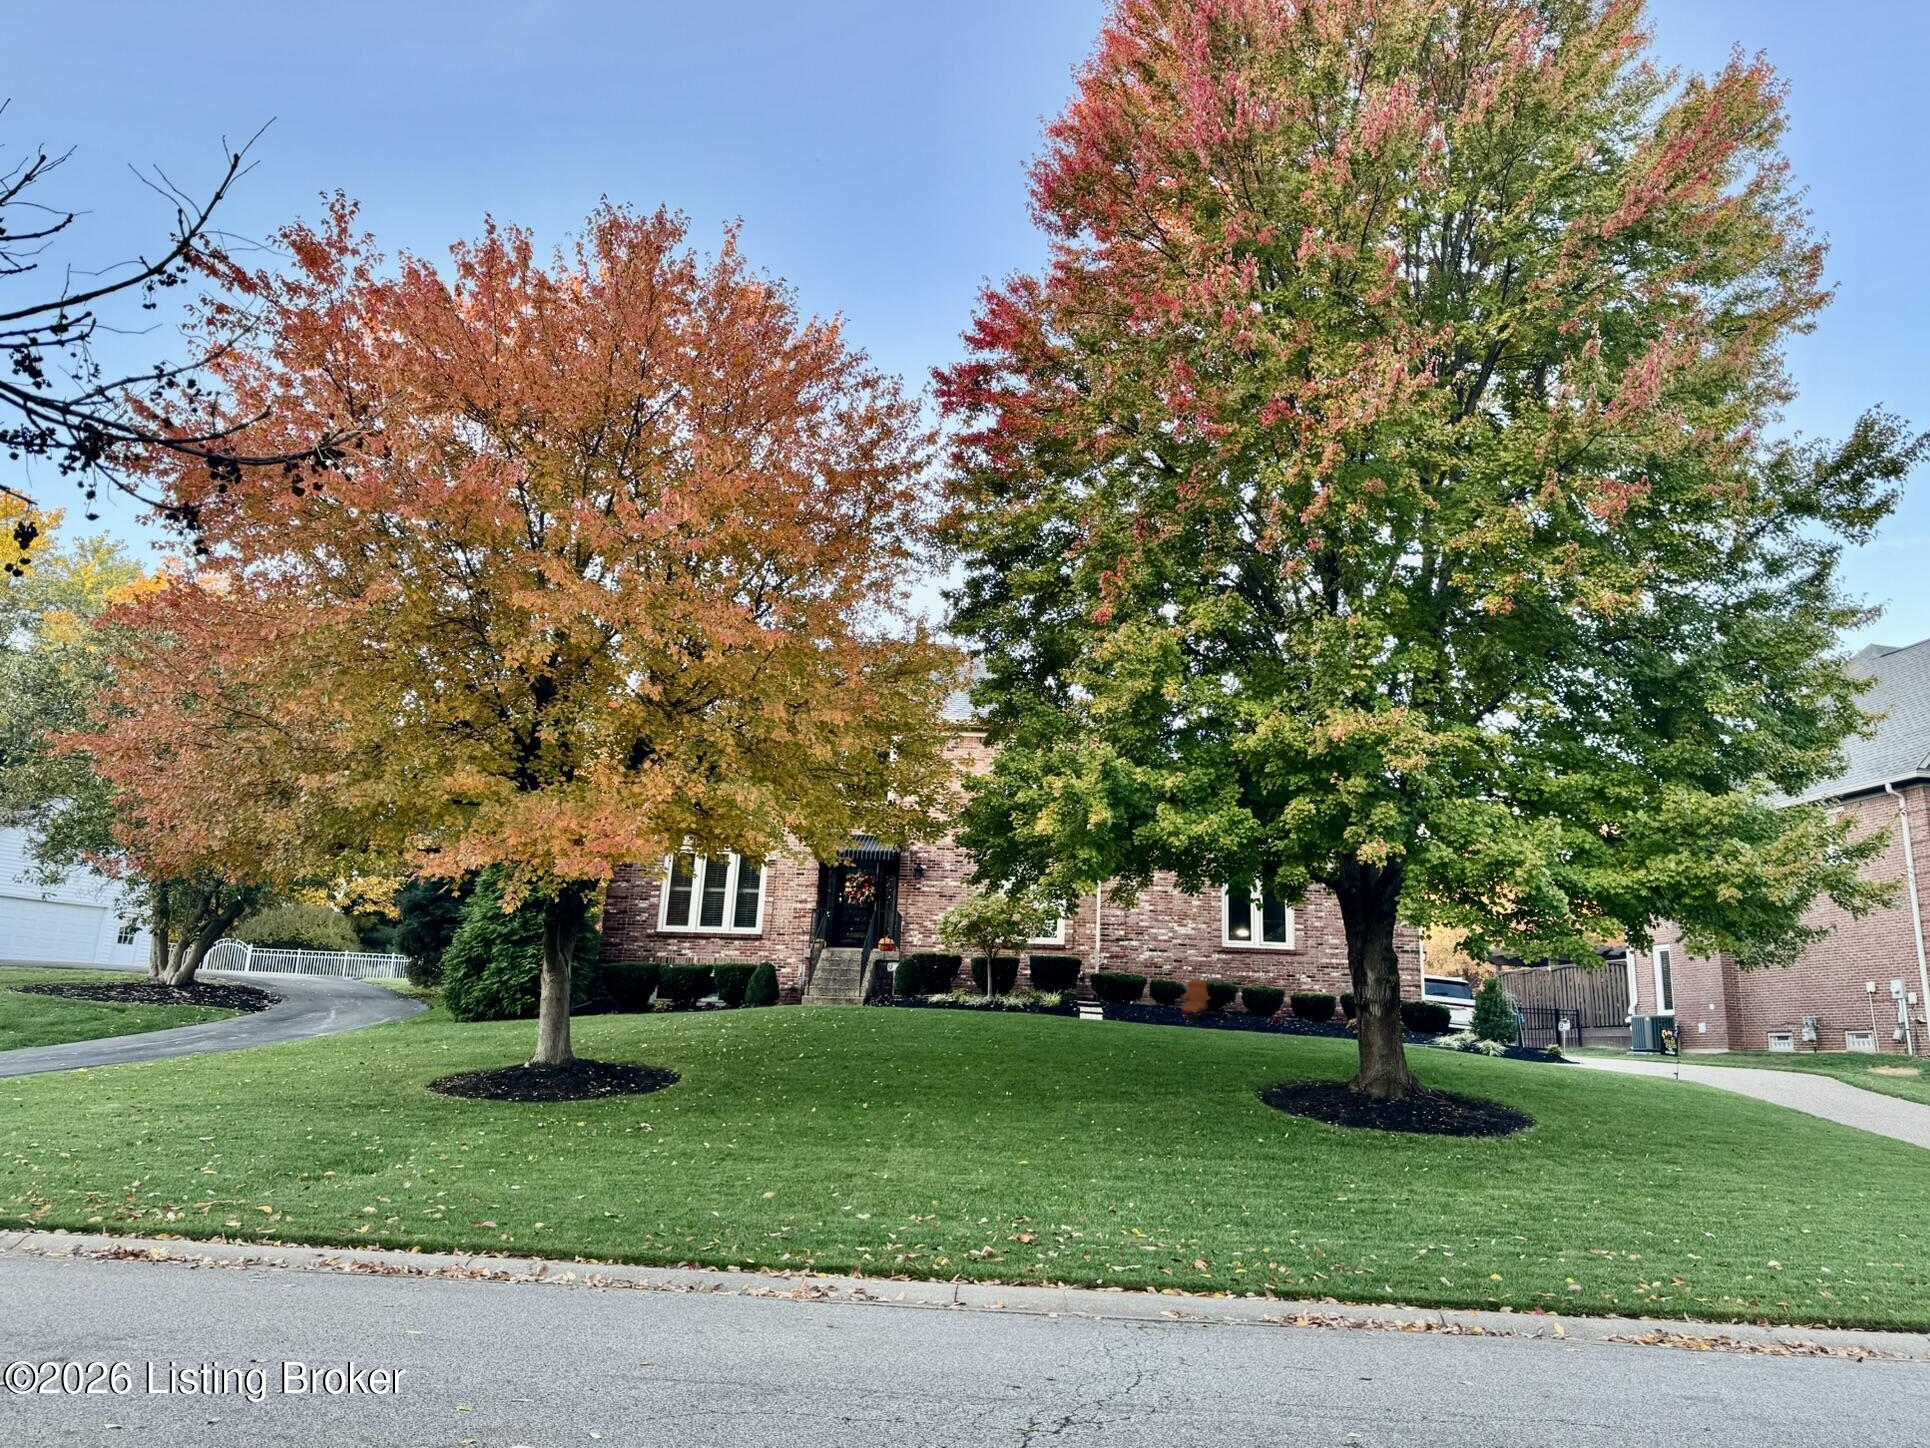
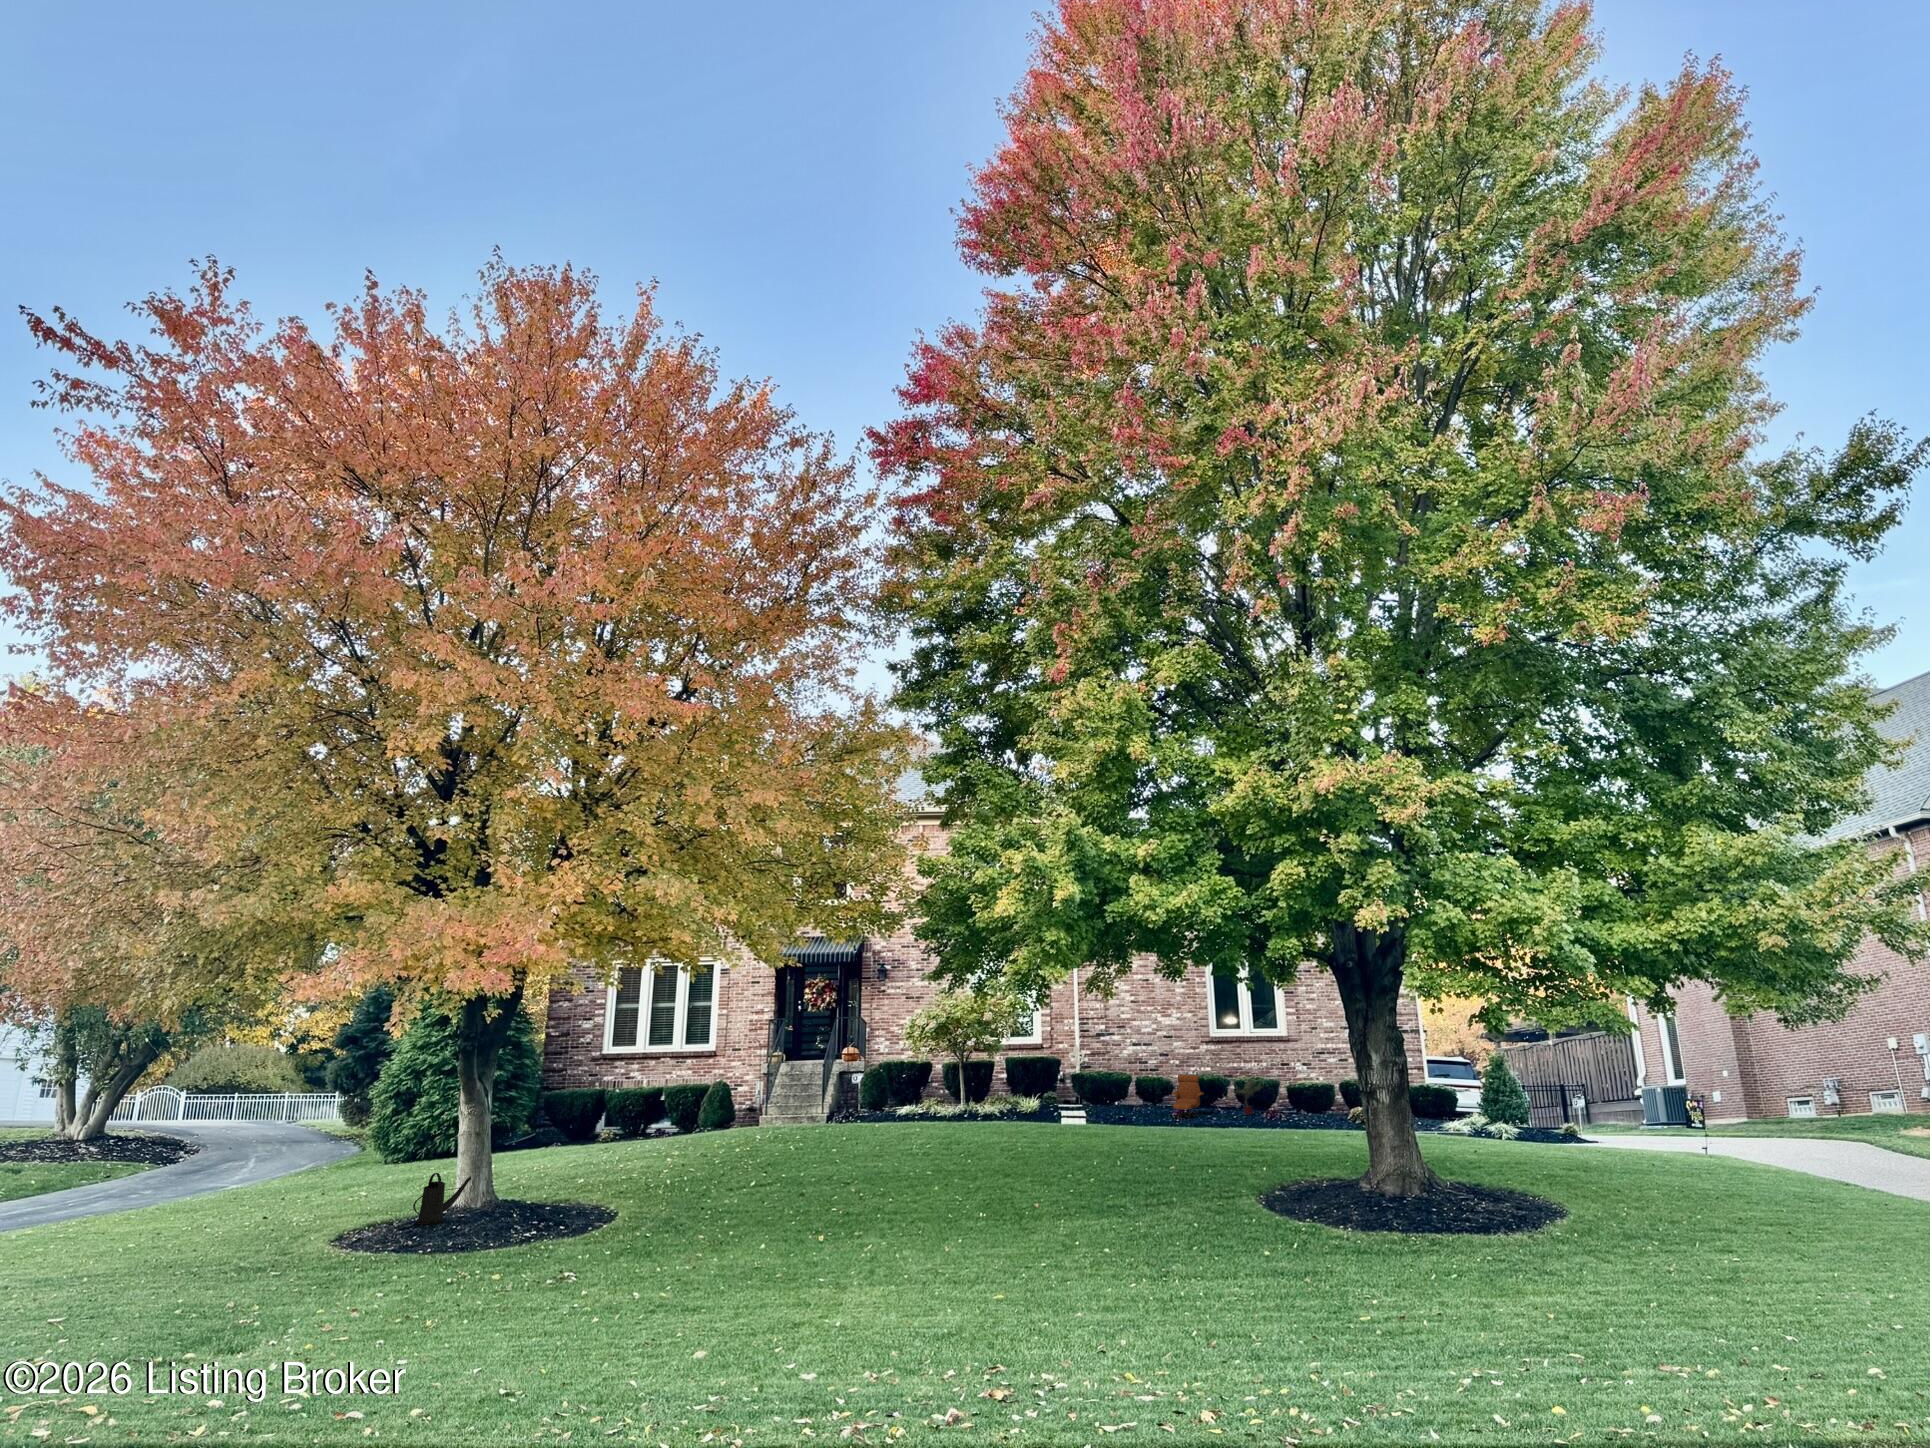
potted tree: none [1237,981,1268,1020] -> present [1233,1075,1262,1115]
watering can: none [507,1030,556,1074] -> present [413,1173,471,1224]

